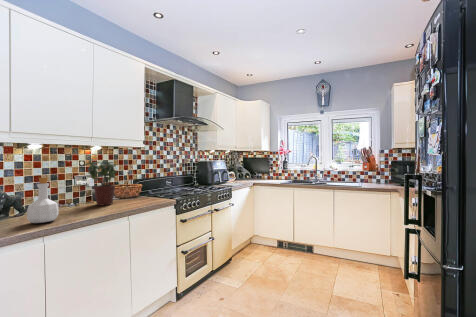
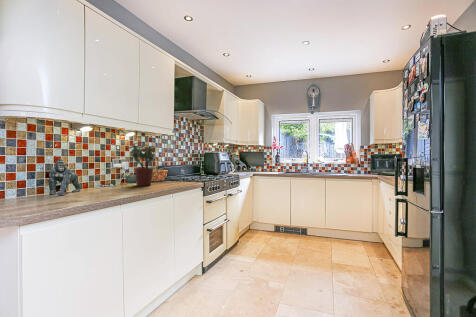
bottle: present [27,177,59,223] -> none [101,154,126,195]

